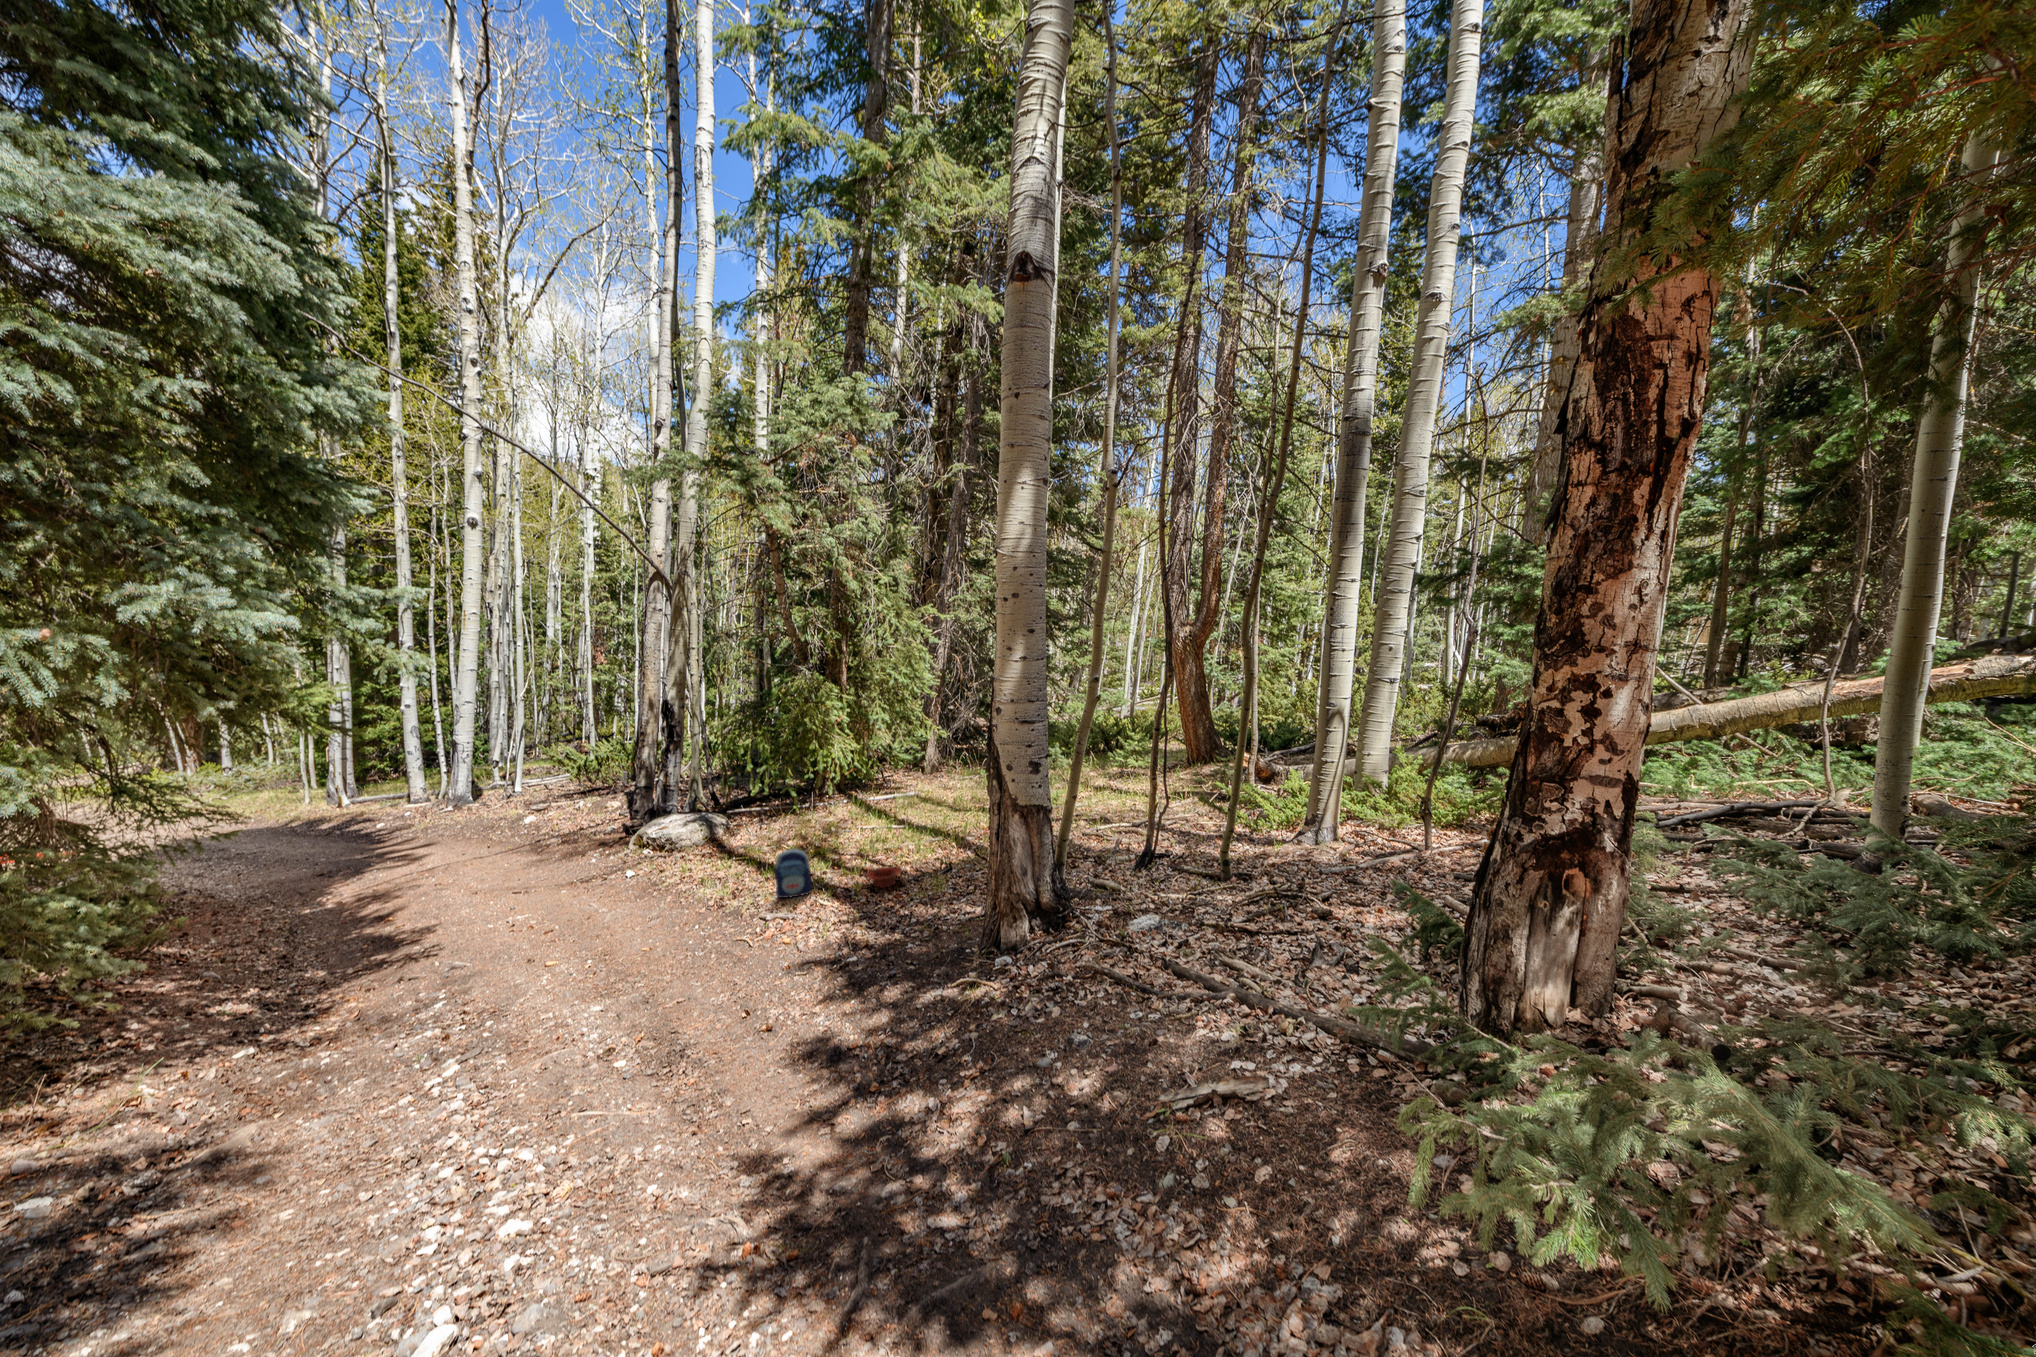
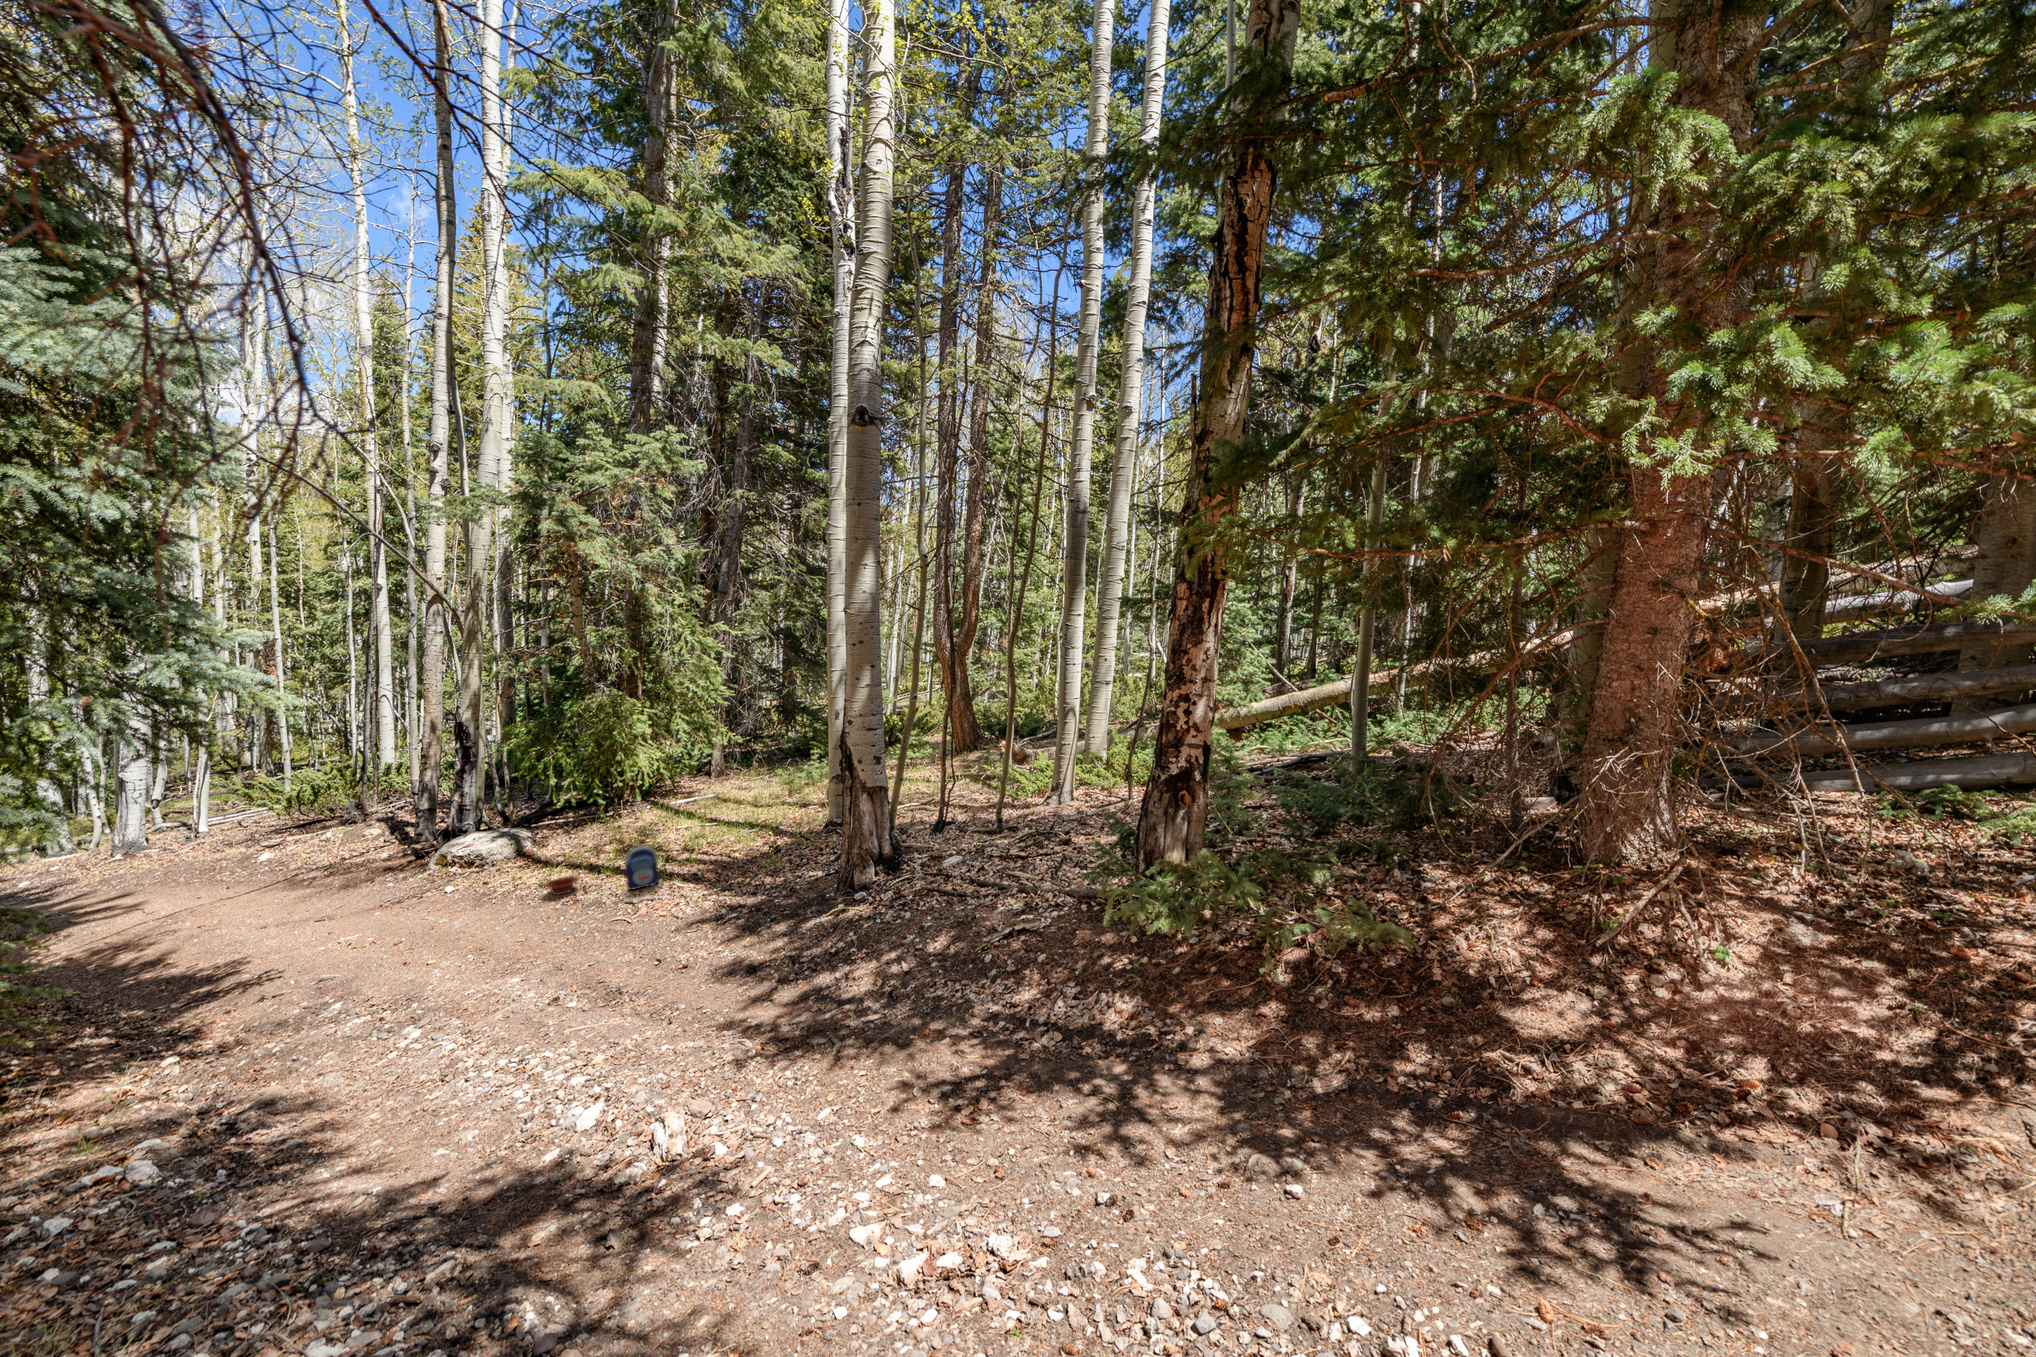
basket: present [867,850,902,887] -> present [544,863,579,895]

